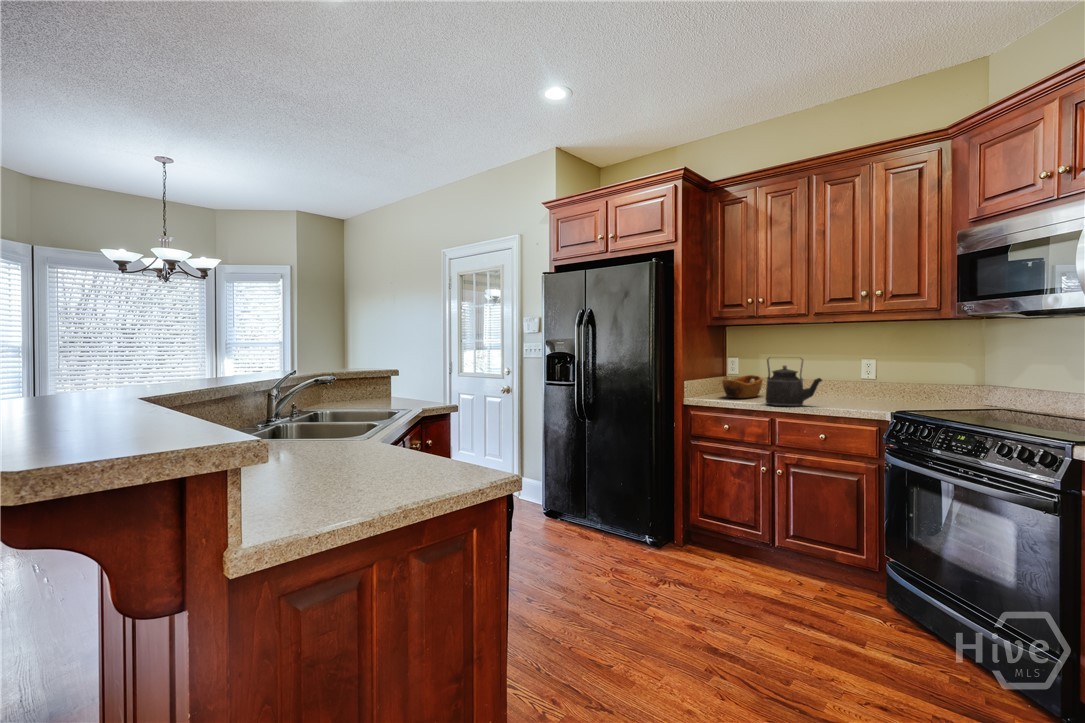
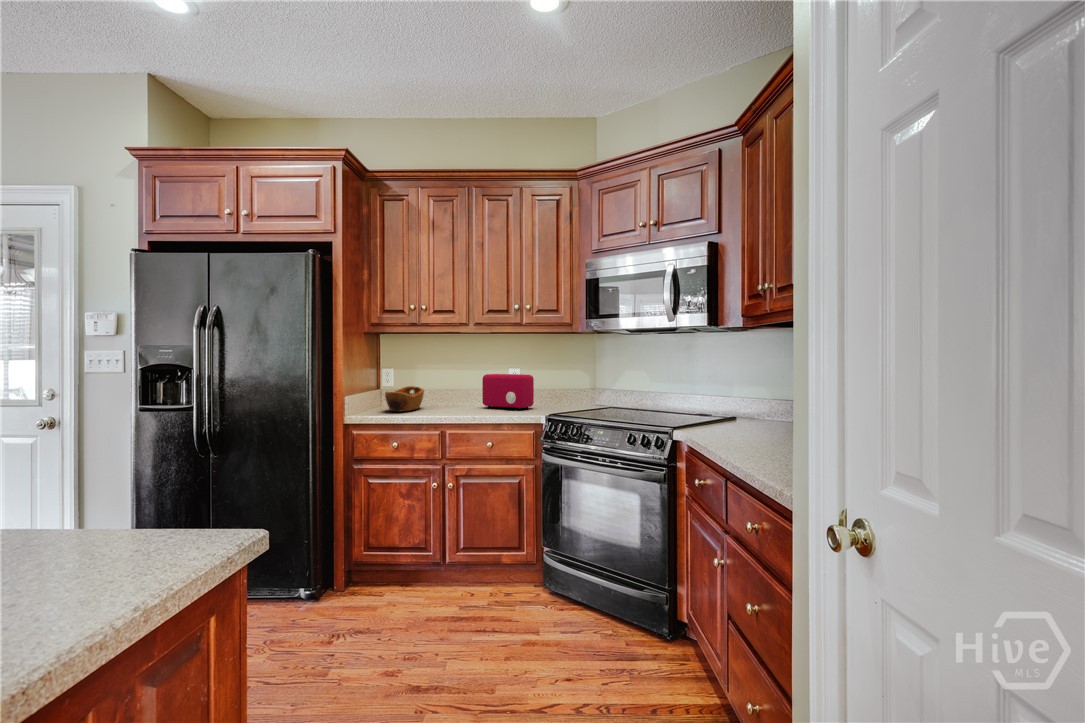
kettle: present [766,357,822,406] -> none [435,367,487,416]
toaster: none [825,365,888,405] -> present [482,374,534,410]

